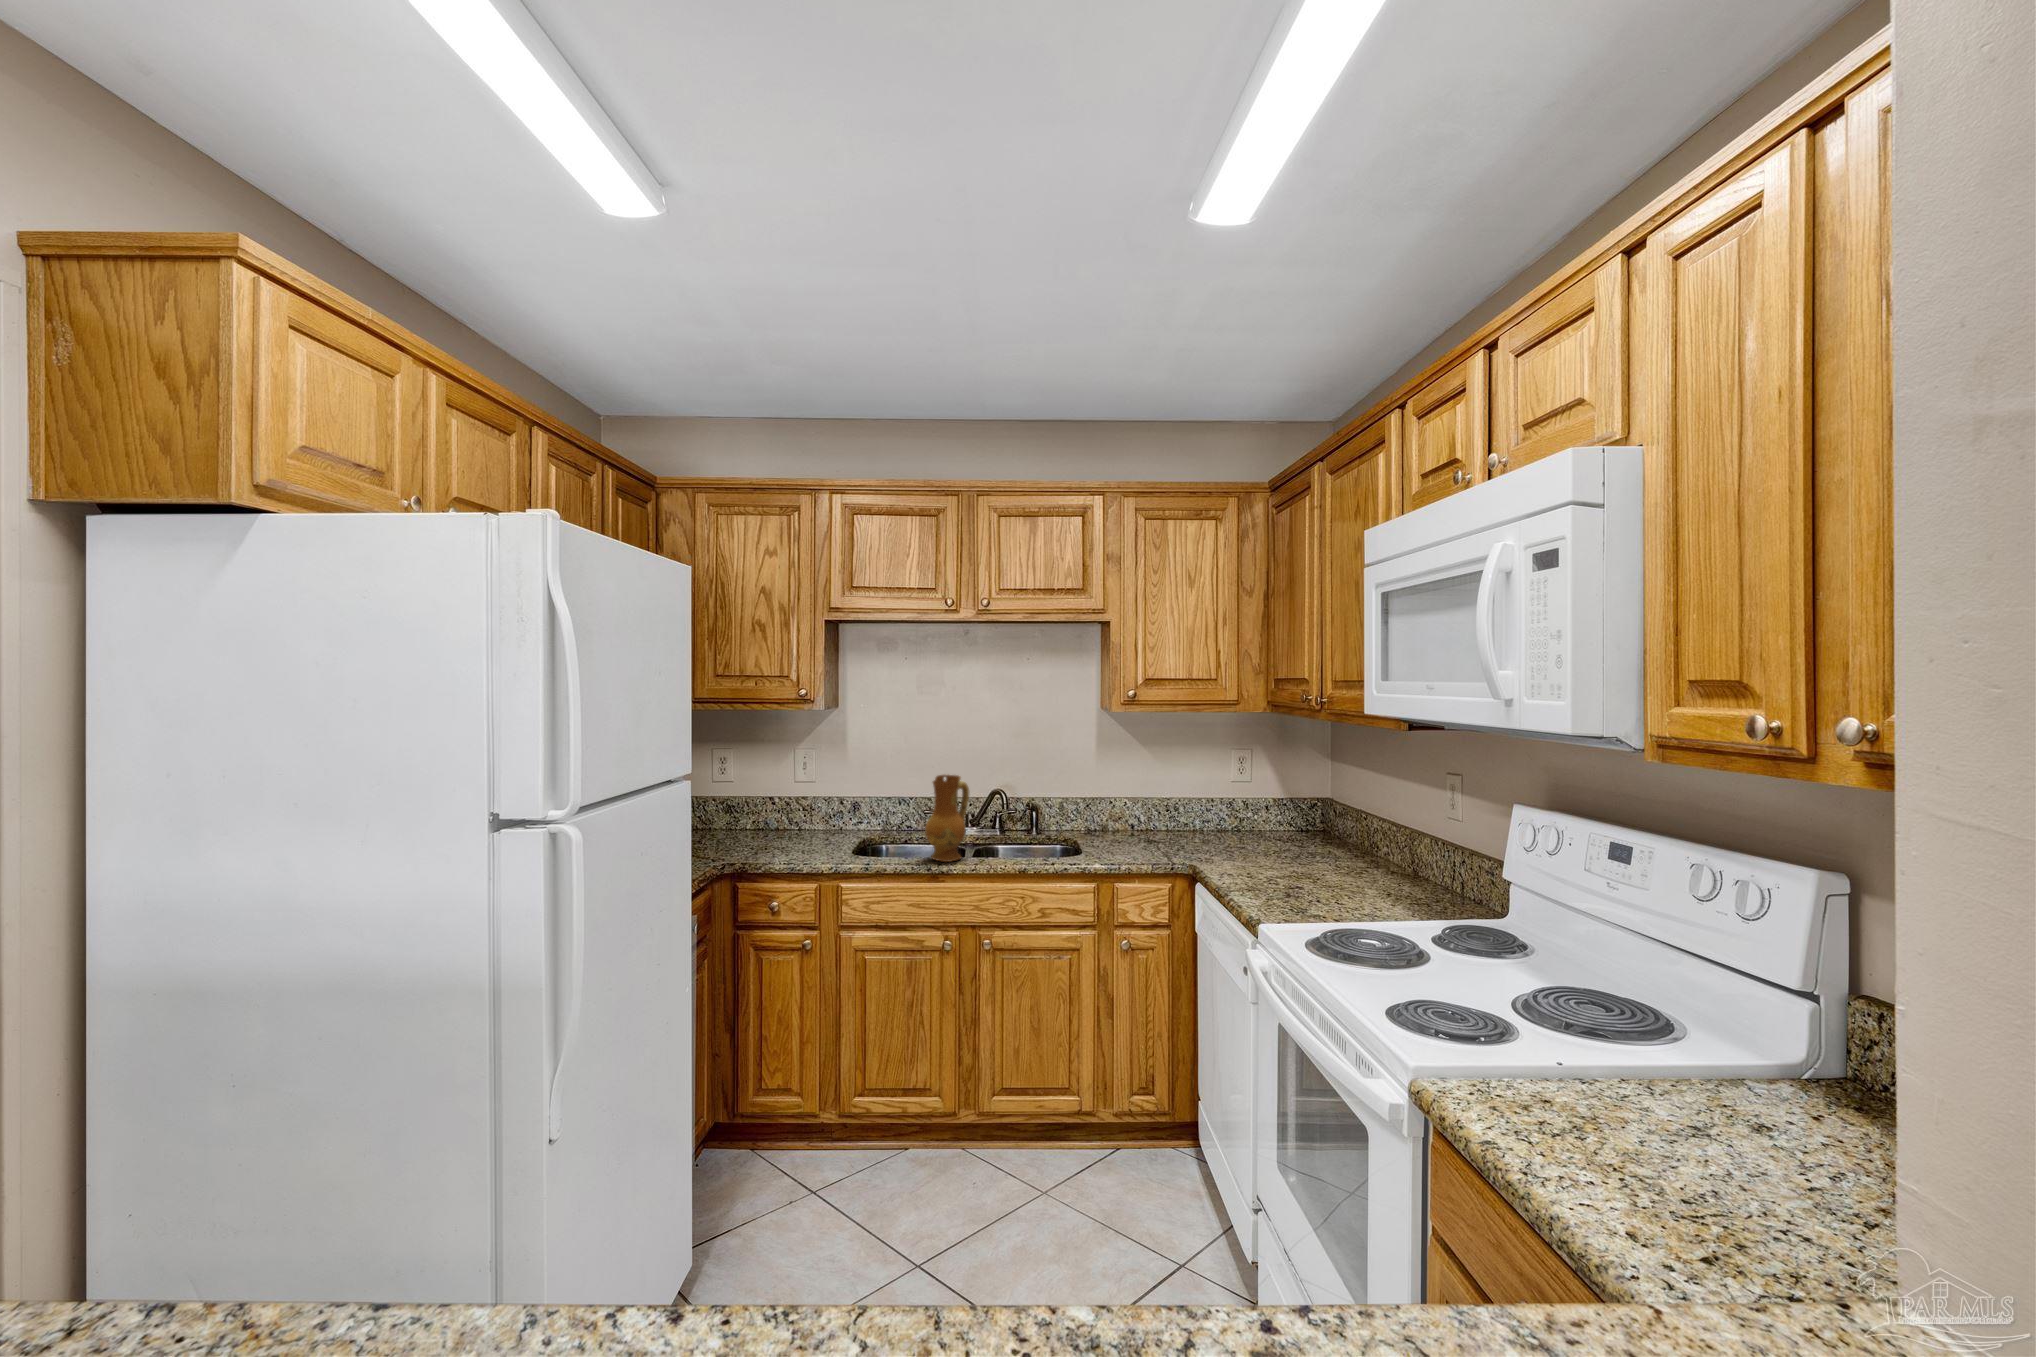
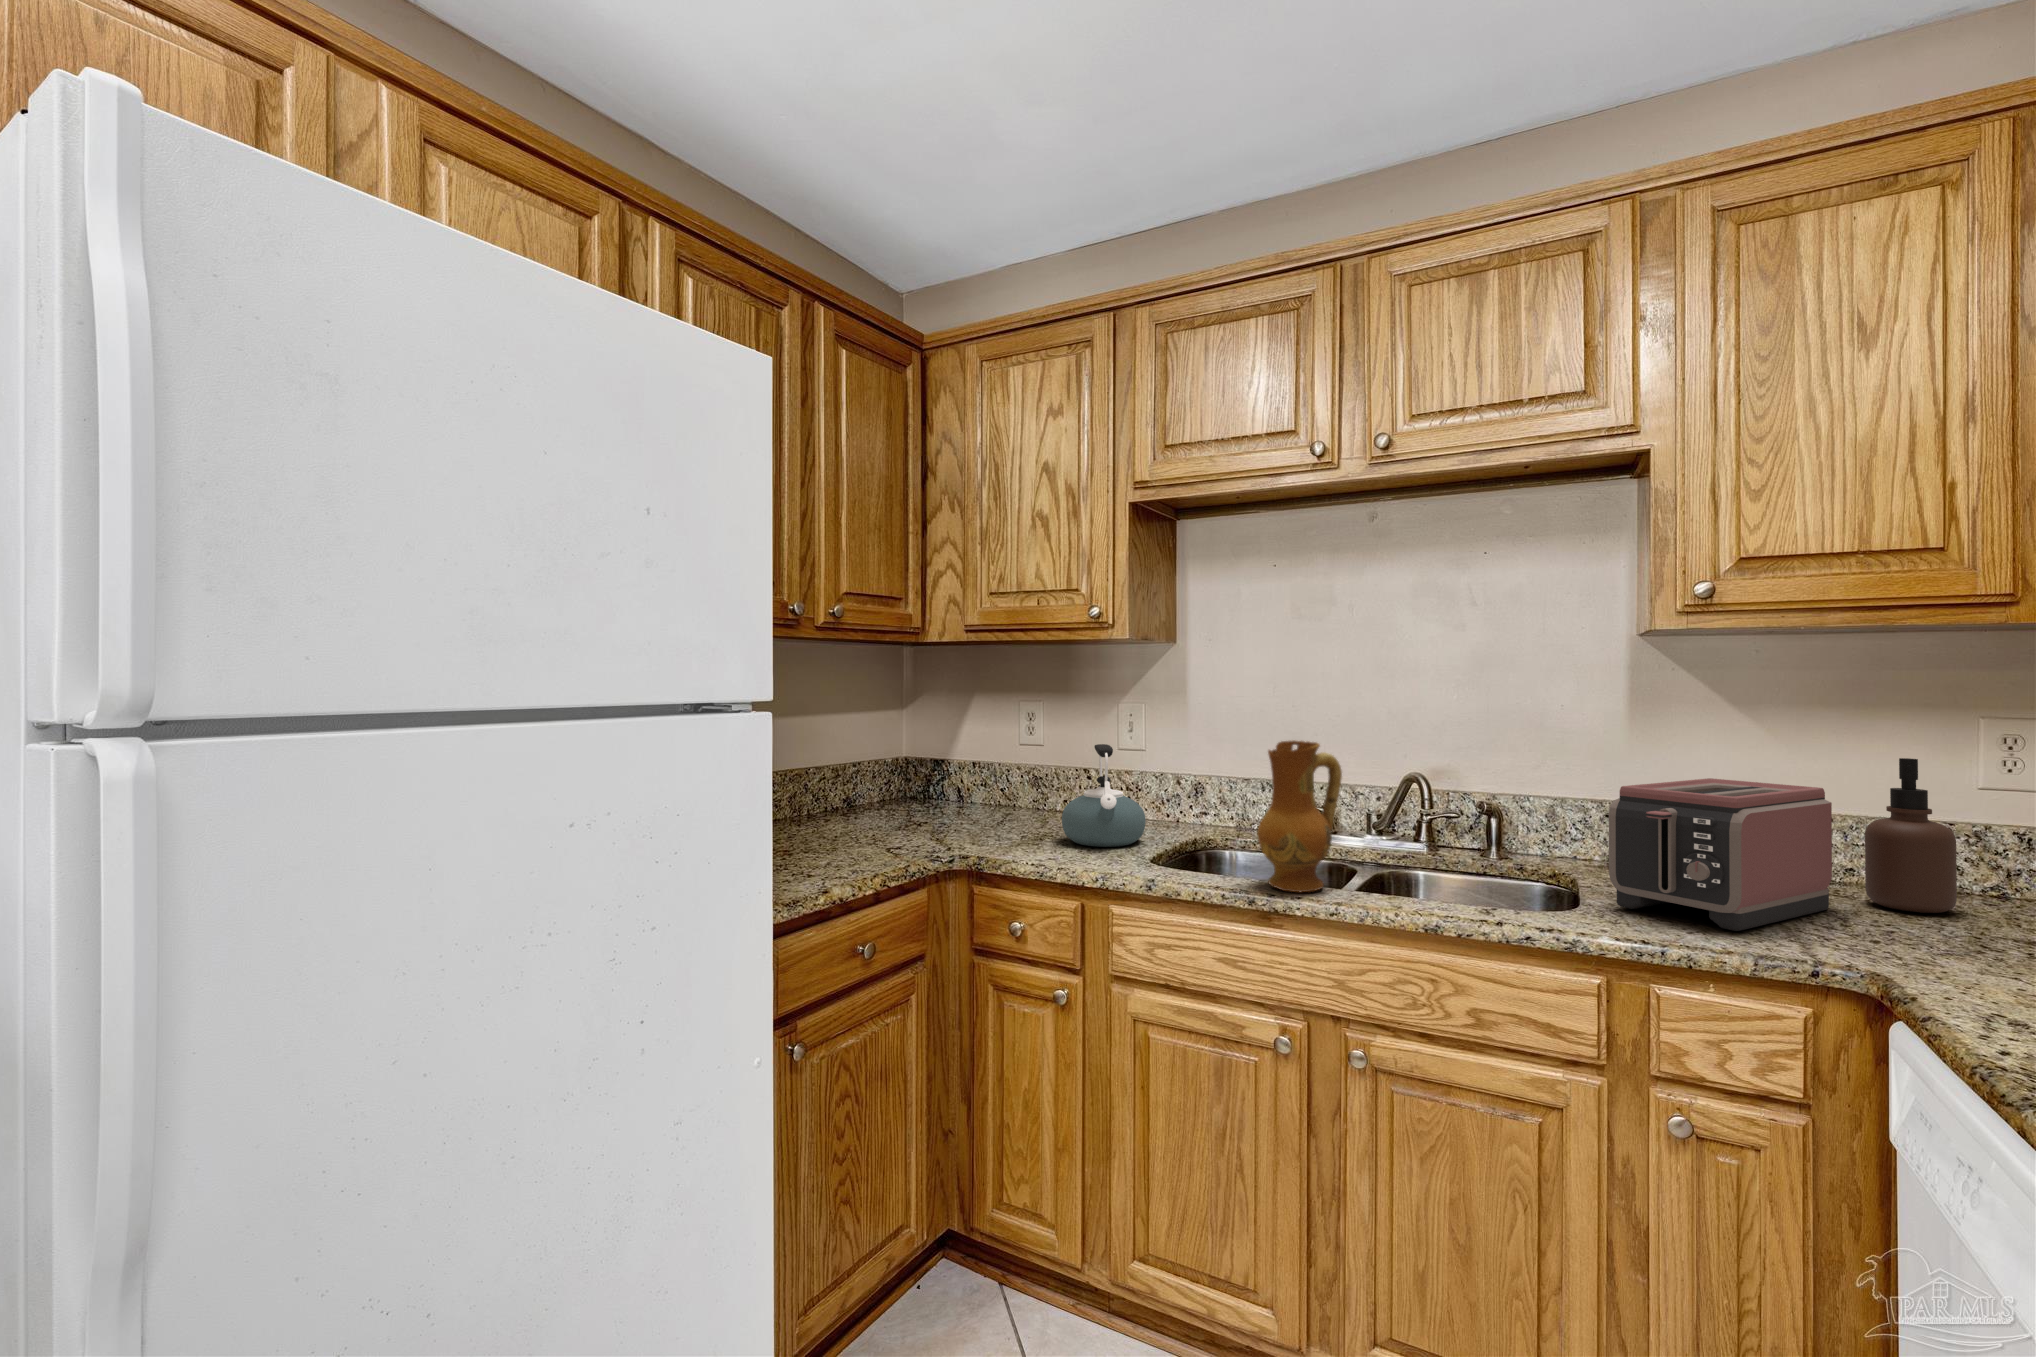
soap dispenser: none [1188,771,1218,840] -> present [1865,758,1957,913]
kettle: none [771,779,830,850] -> present [1062,744,1146,847]
toaster: none [1094,784,1177,855] -> present [1609,778,1832,931]

